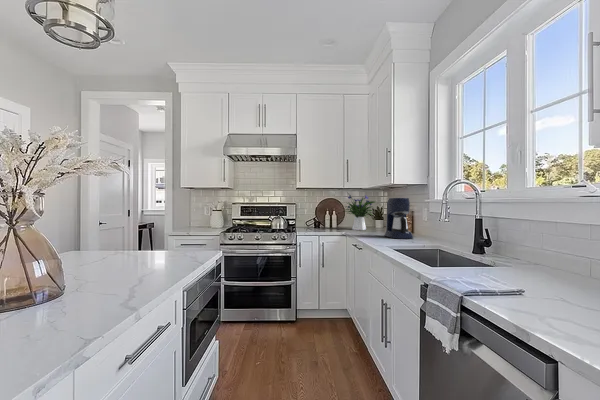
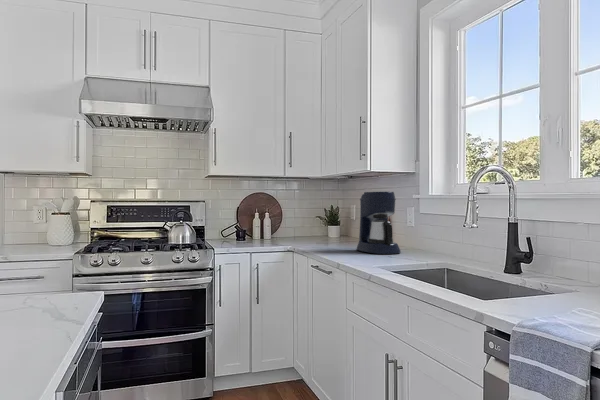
flower arrangement: present [345,195,375,230] -> none [281,184,334,242]

